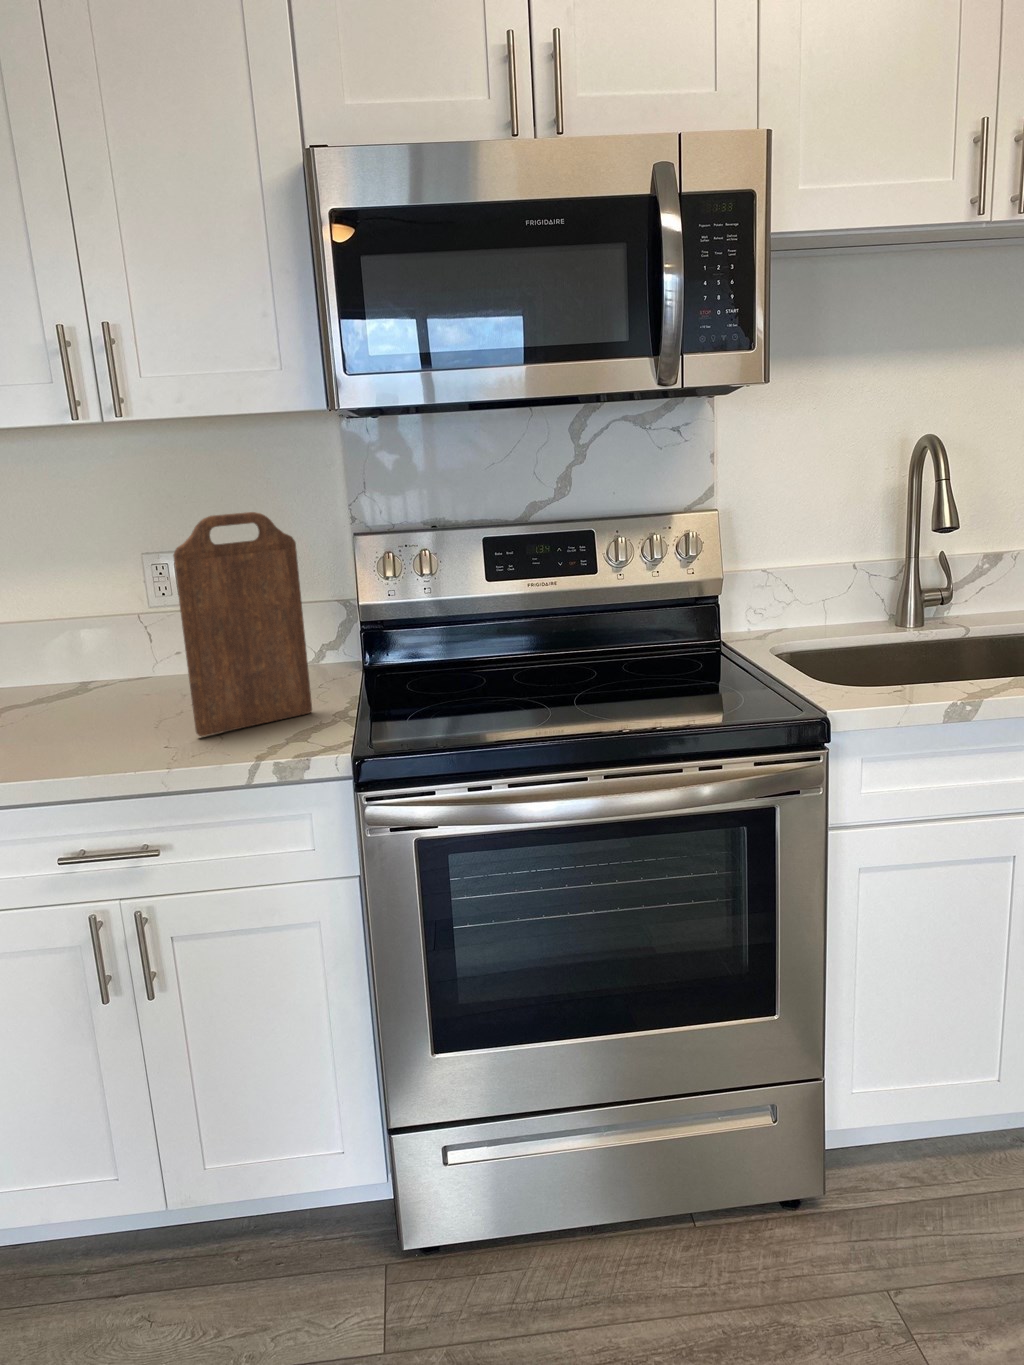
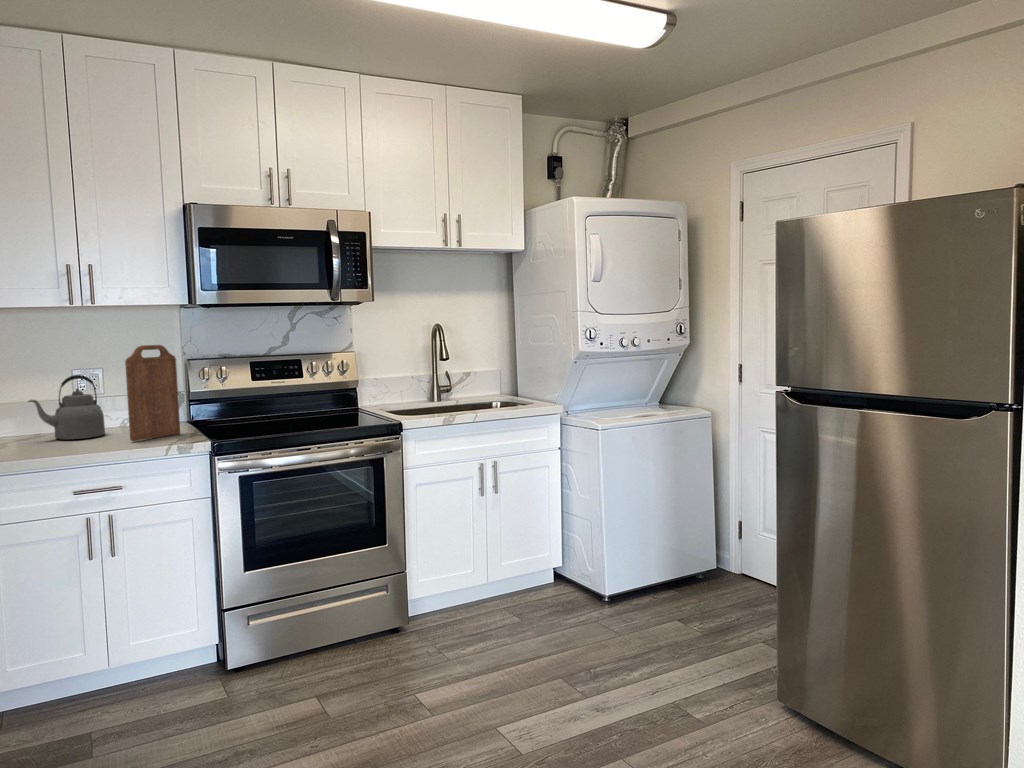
kettle: none [25,575,183,714] -> present [28,375,105,439]

